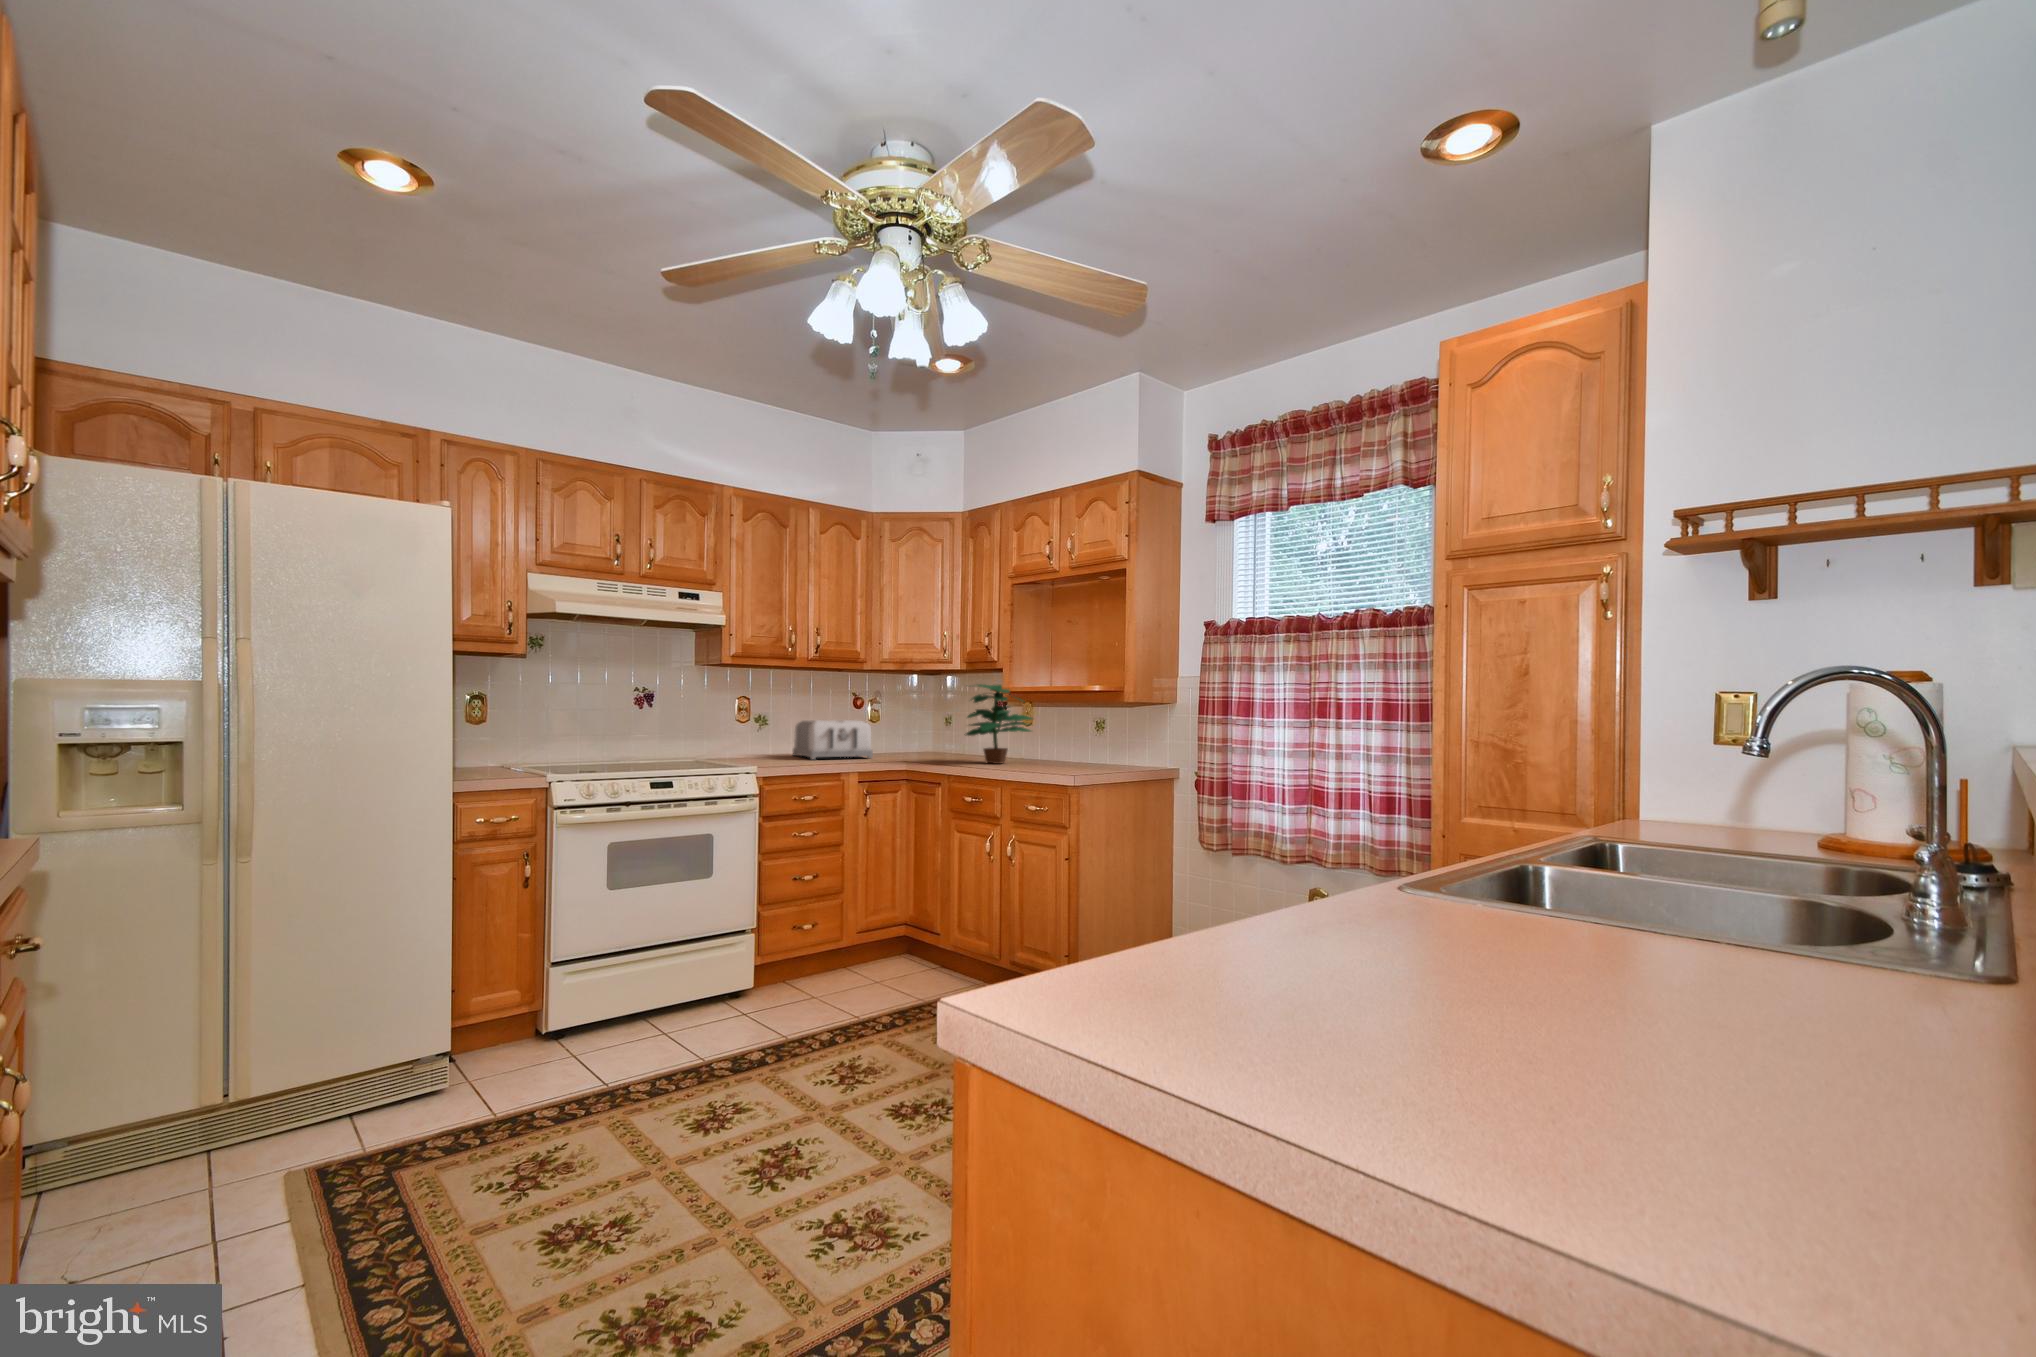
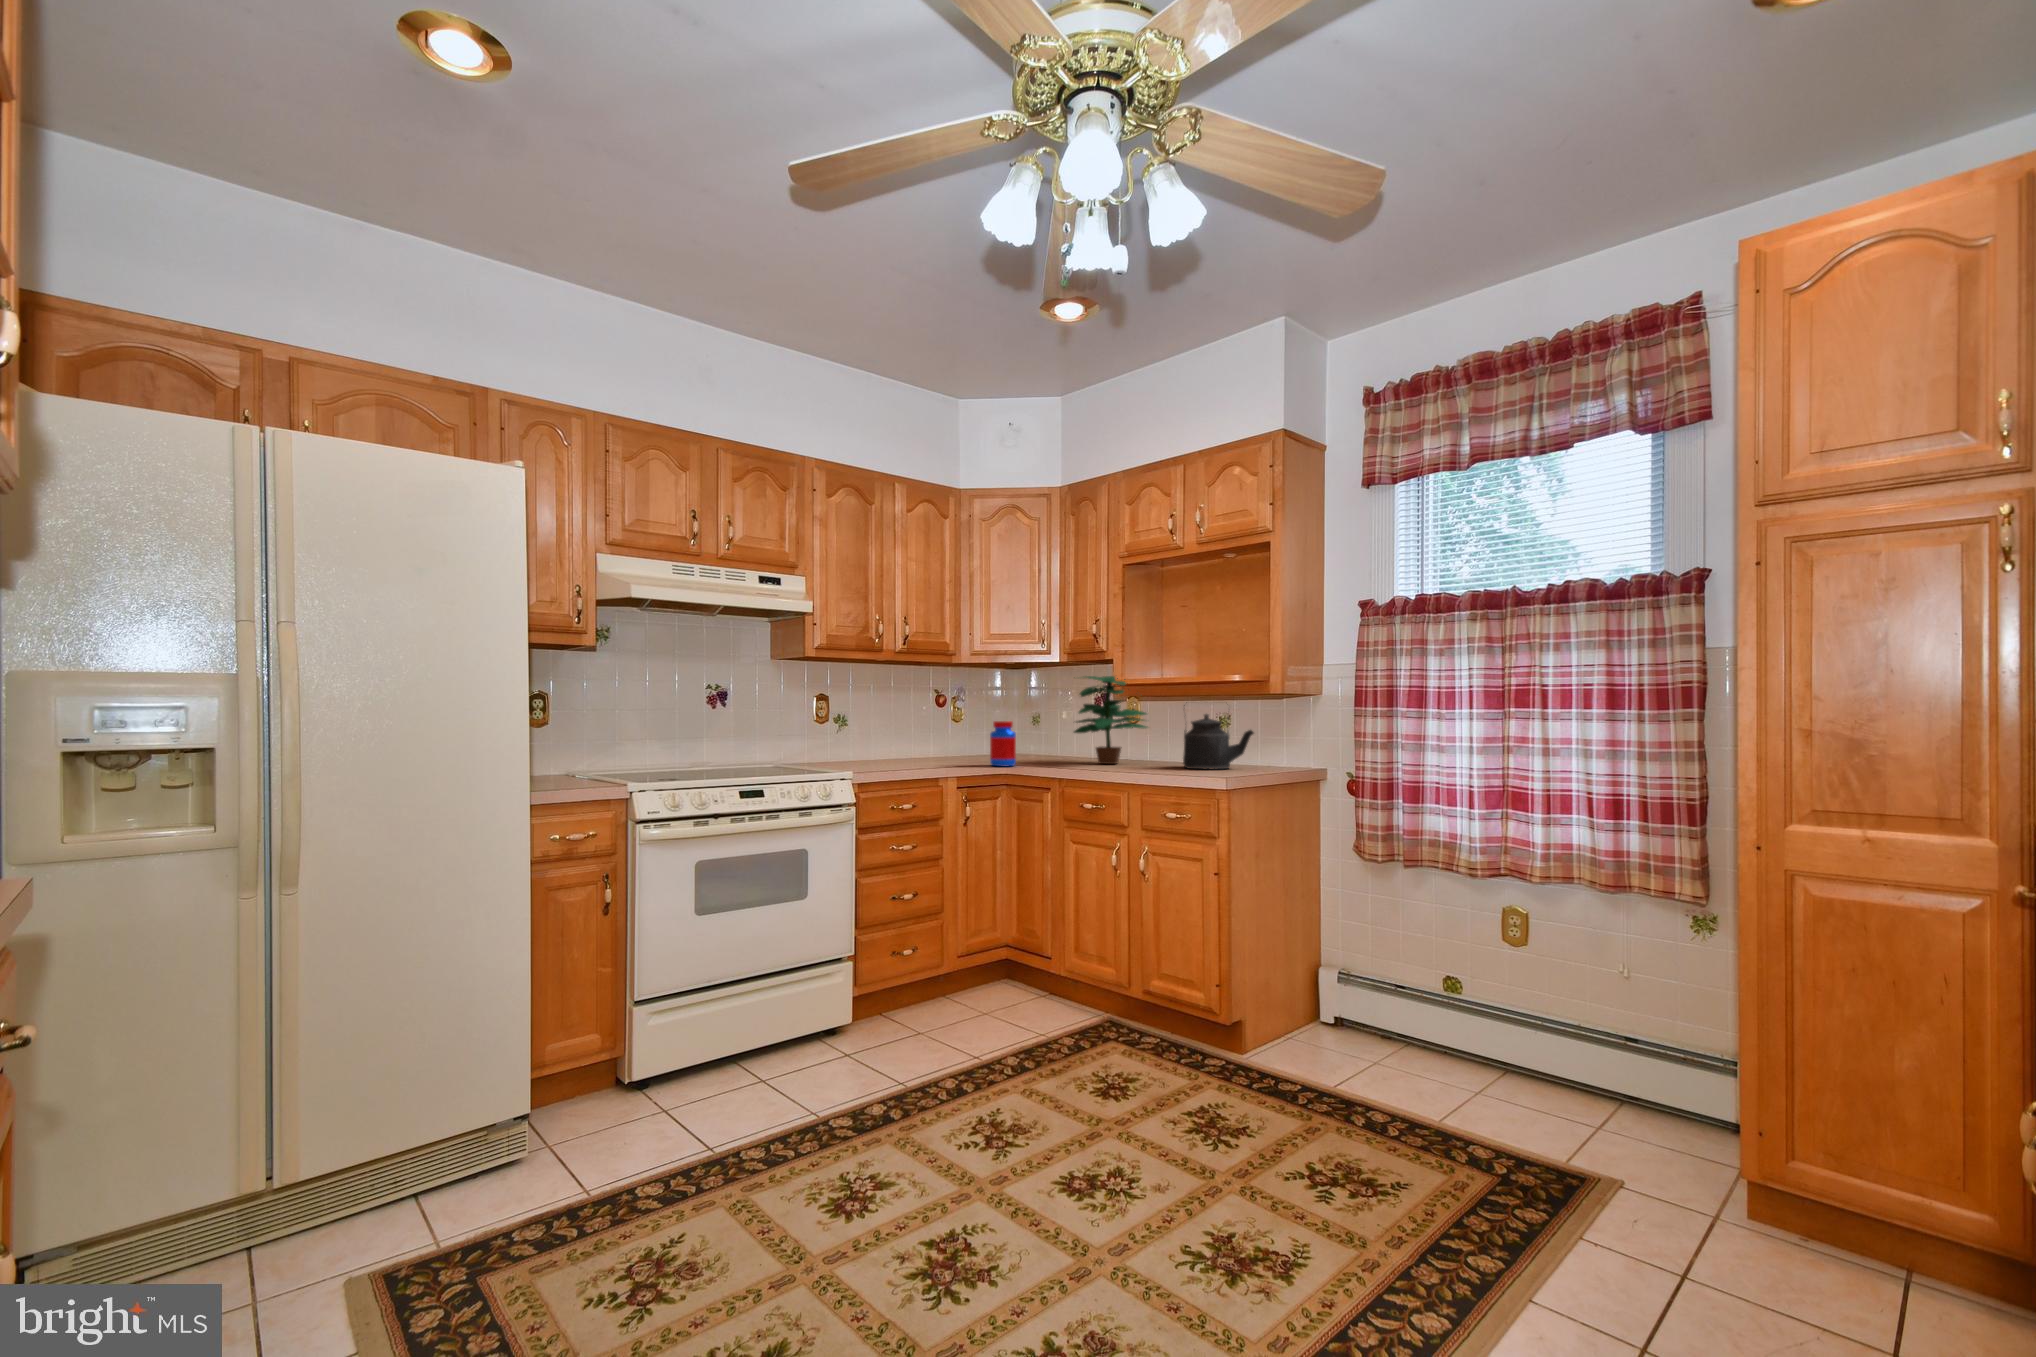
kettle: none [1057,709,1120,769] -> present [1183,702,1254,770]
toaster: present [793,720,873,759] -> none [877,718,968,762]
jar: none [886,724,910,765] -> present [990,721,1016,766]

